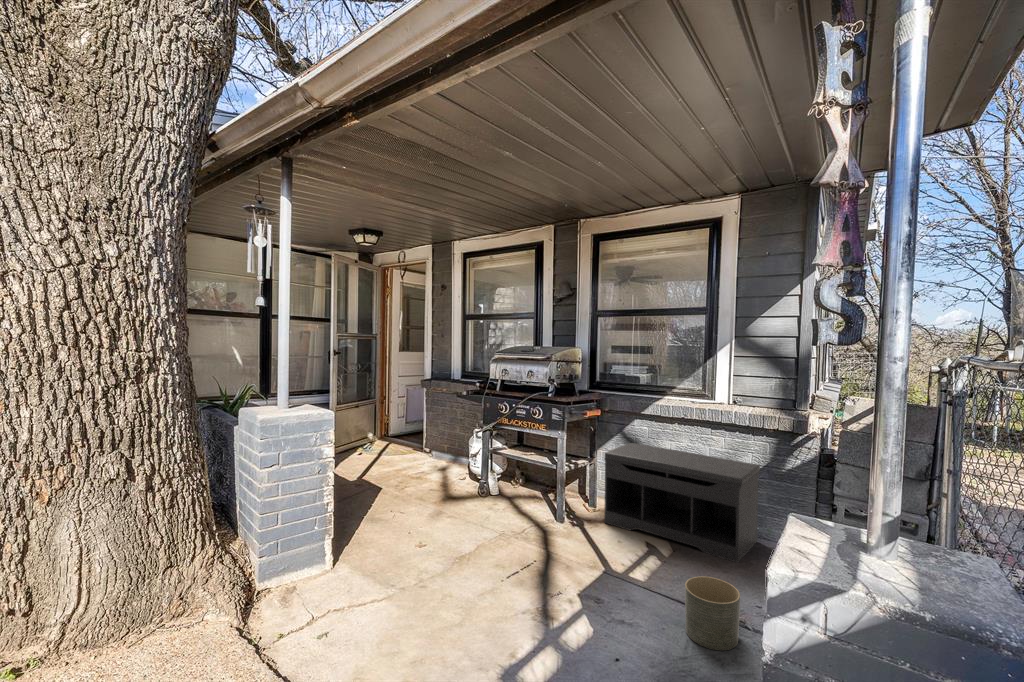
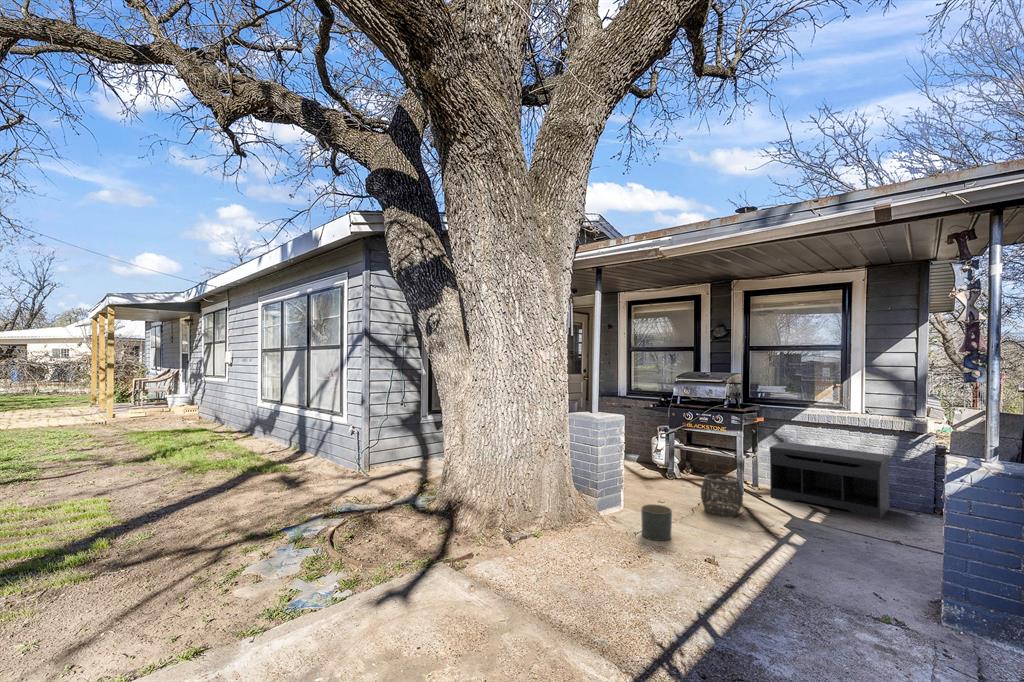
woven basket: none [480,500,540,570] -> present [701,474,743,516]
planter: present [685,576,740,650] -> present [641,504,672,541]

